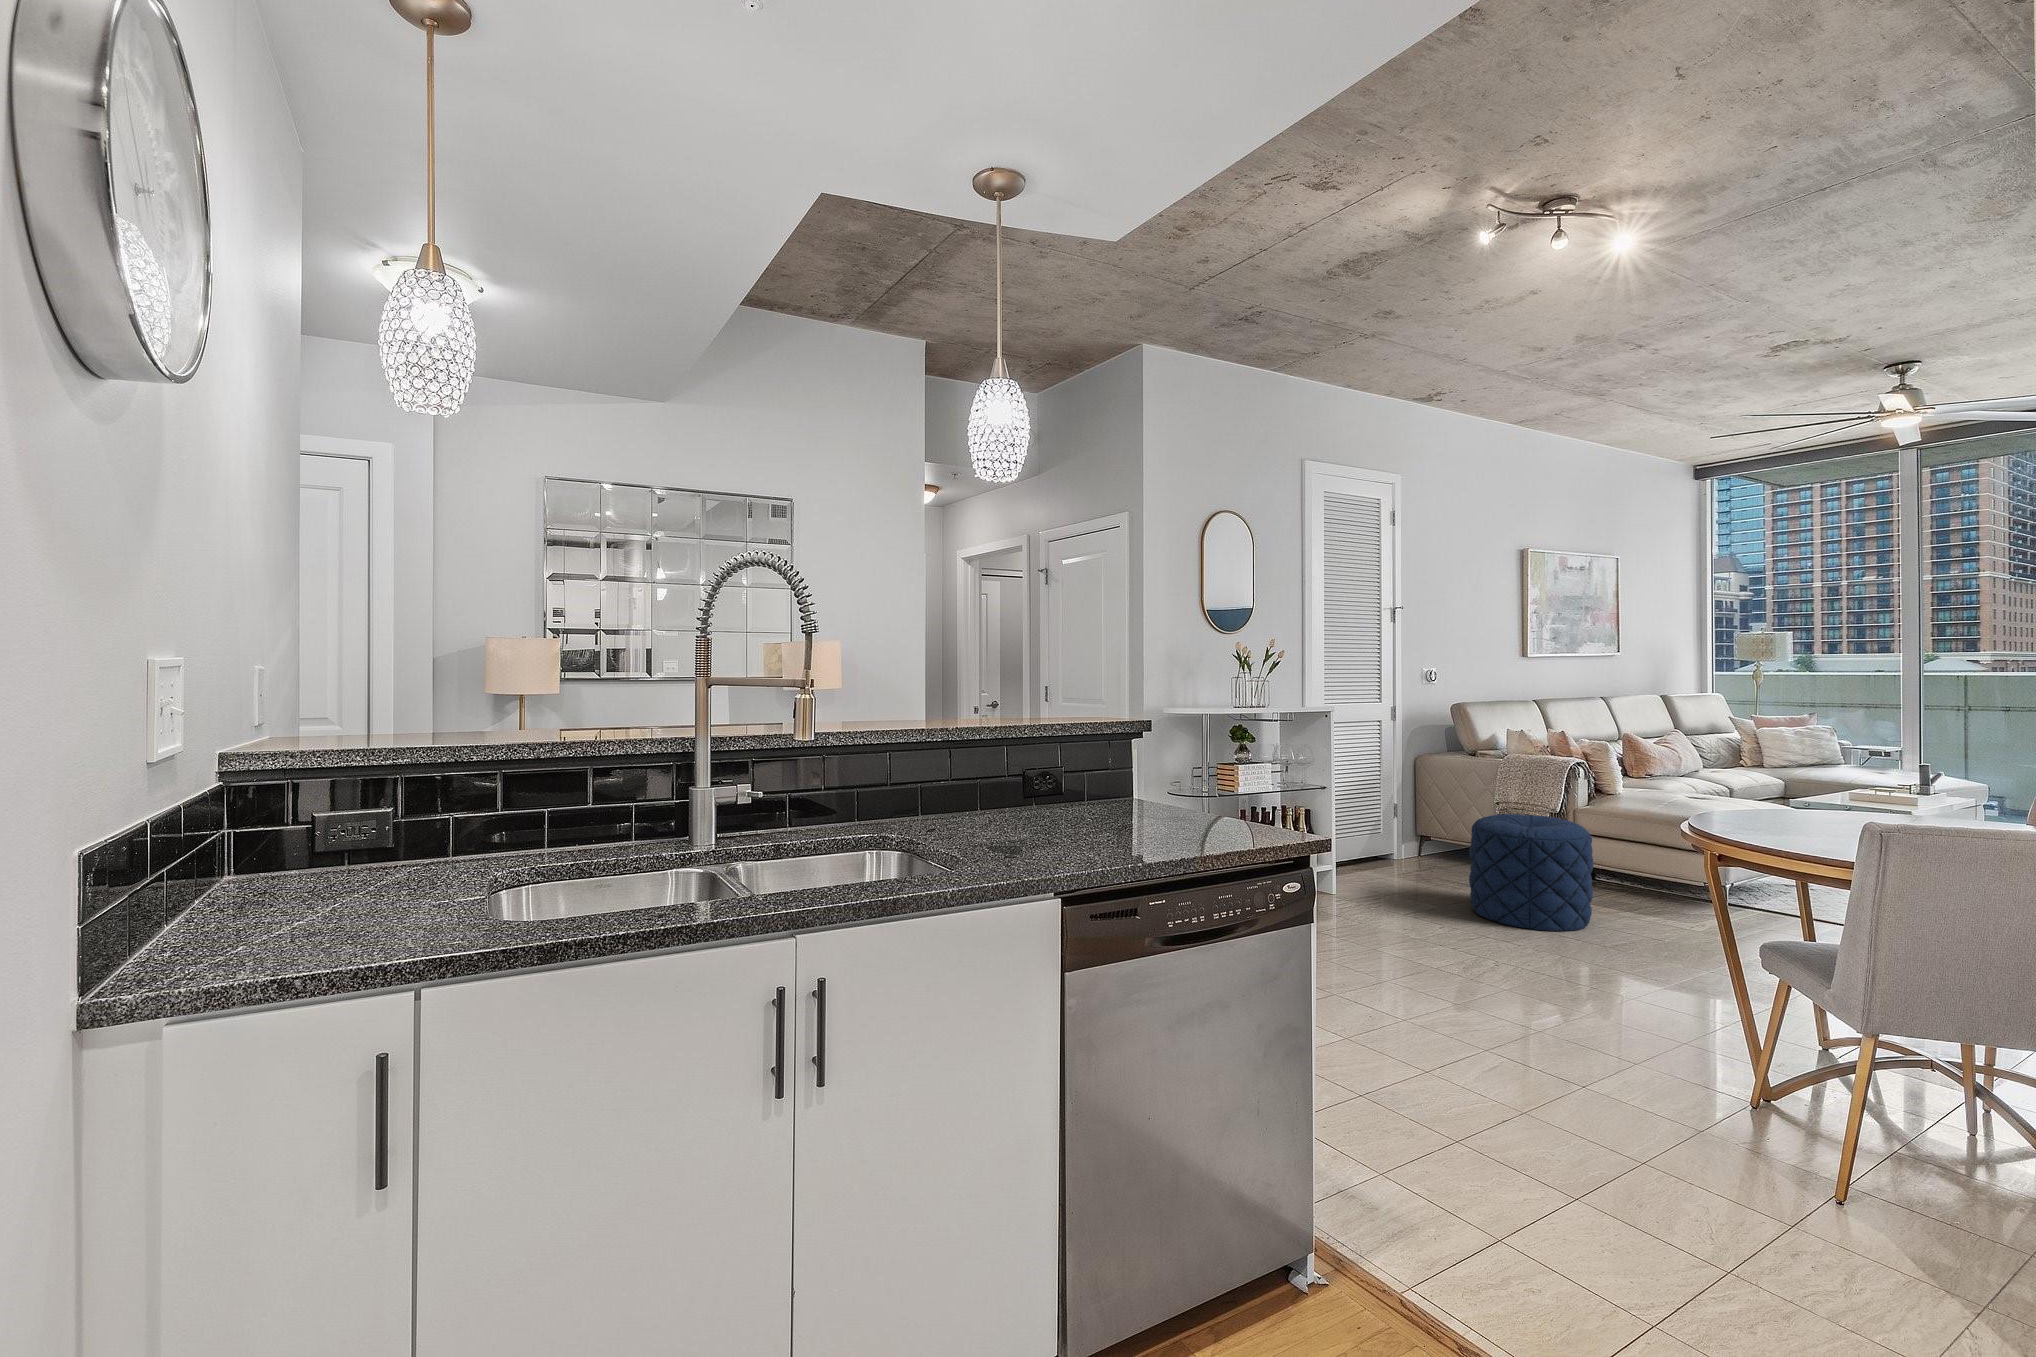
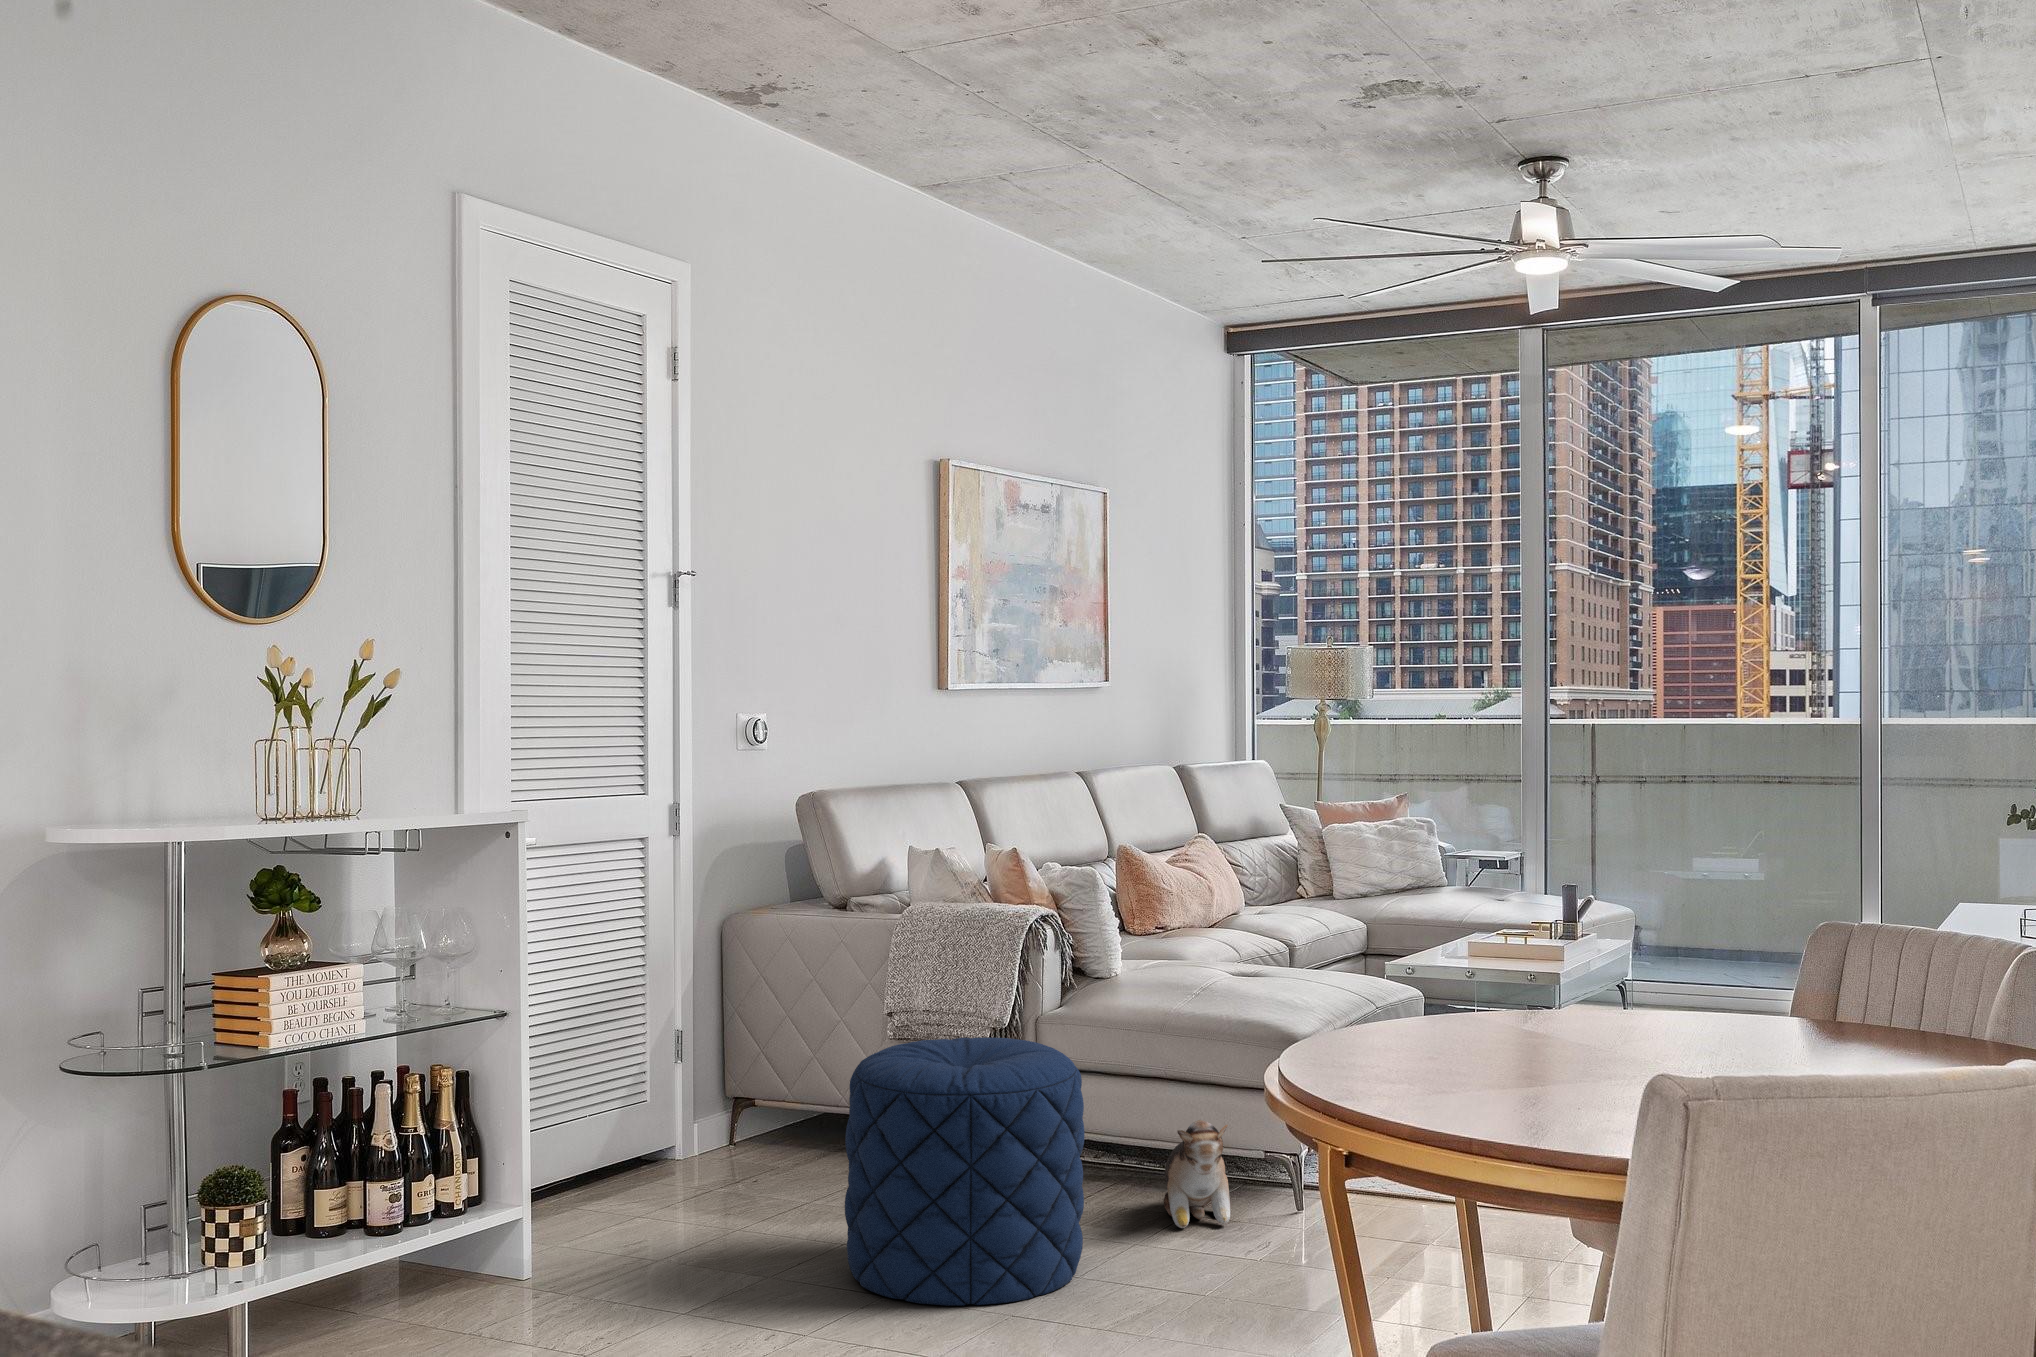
plush toy: none [1644,867,1684,918] -> present [1164,1120,1230,1228]

